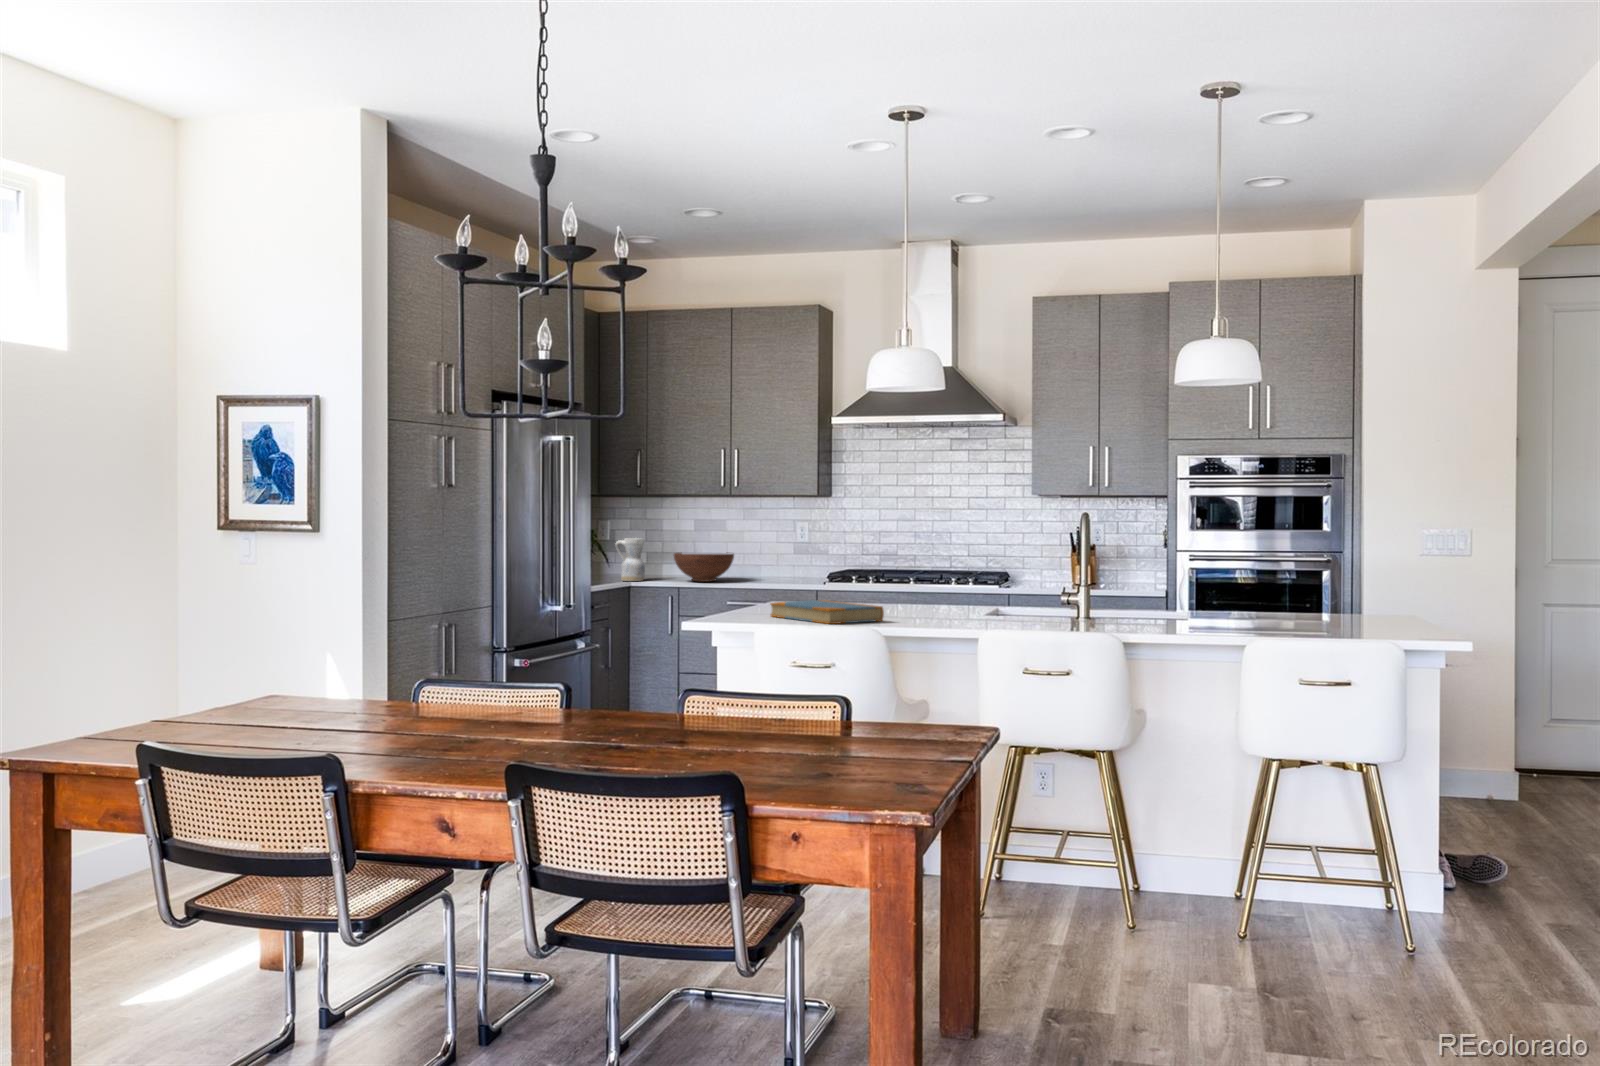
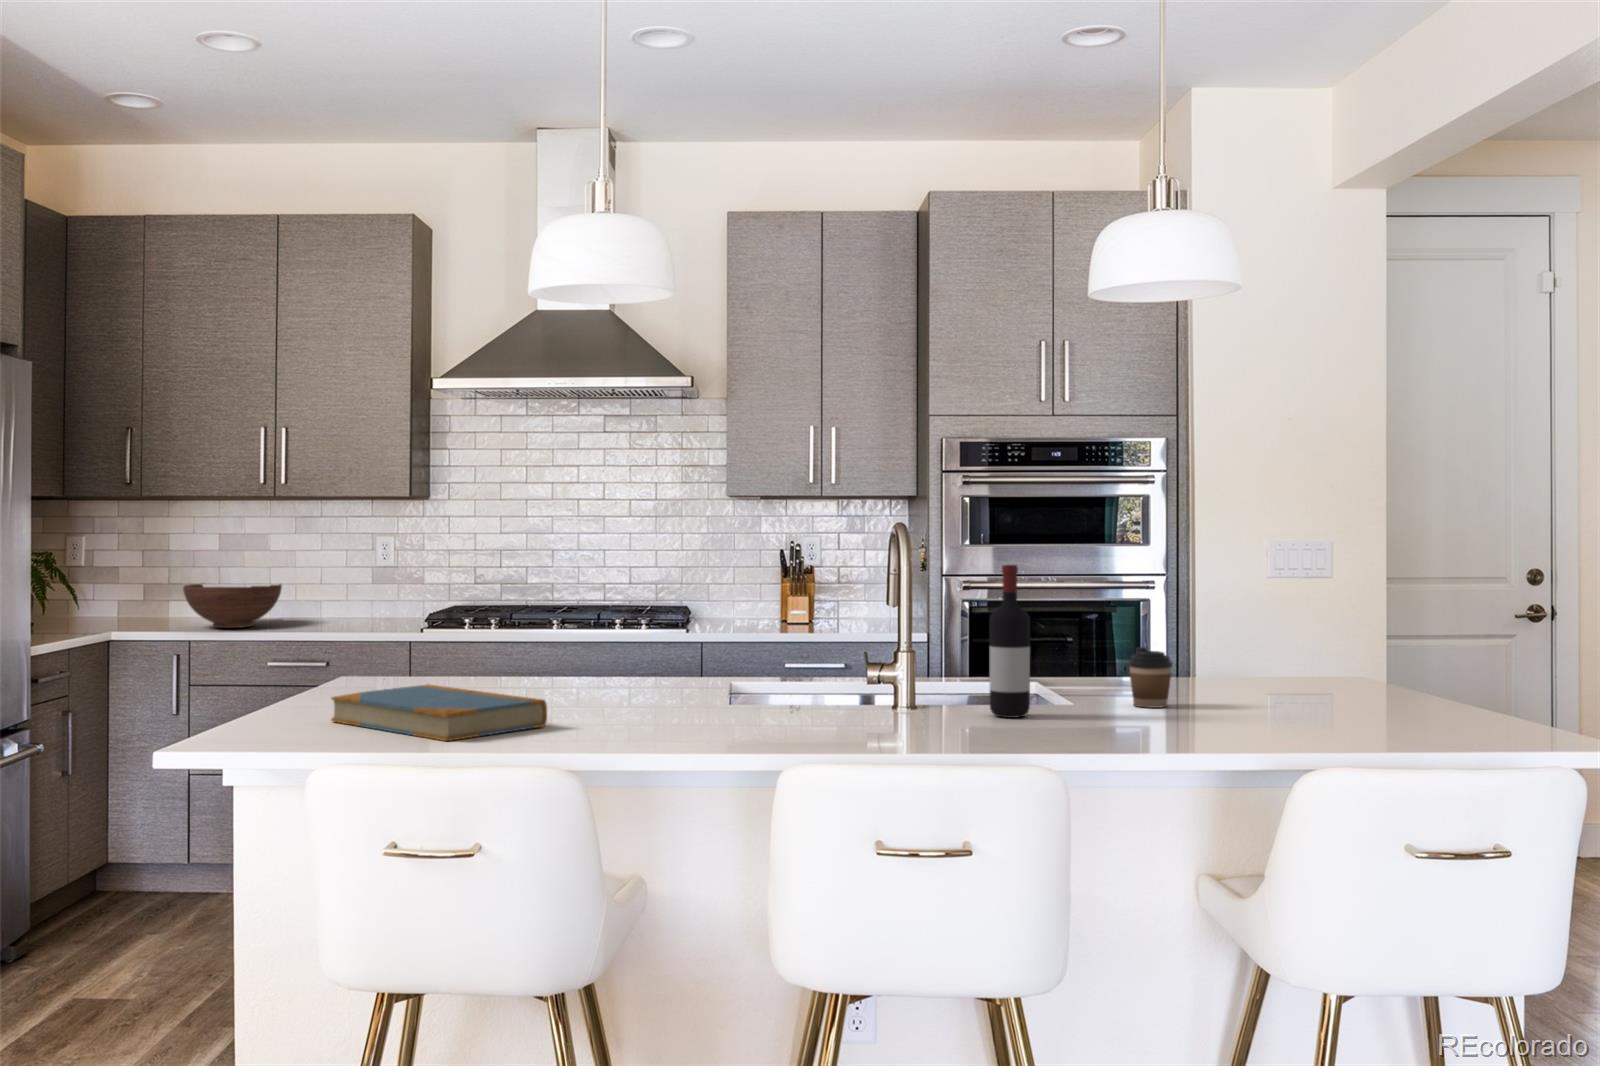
wine bottle: none [1144,536,1168,626] -> present [989,565,1030,718]
ceramic pitcher: present [615,538,645,581] -> none [86,563,136,630]
coffee cup: none [1240,589,1268,626] -> present [1128,647,1173,708]

